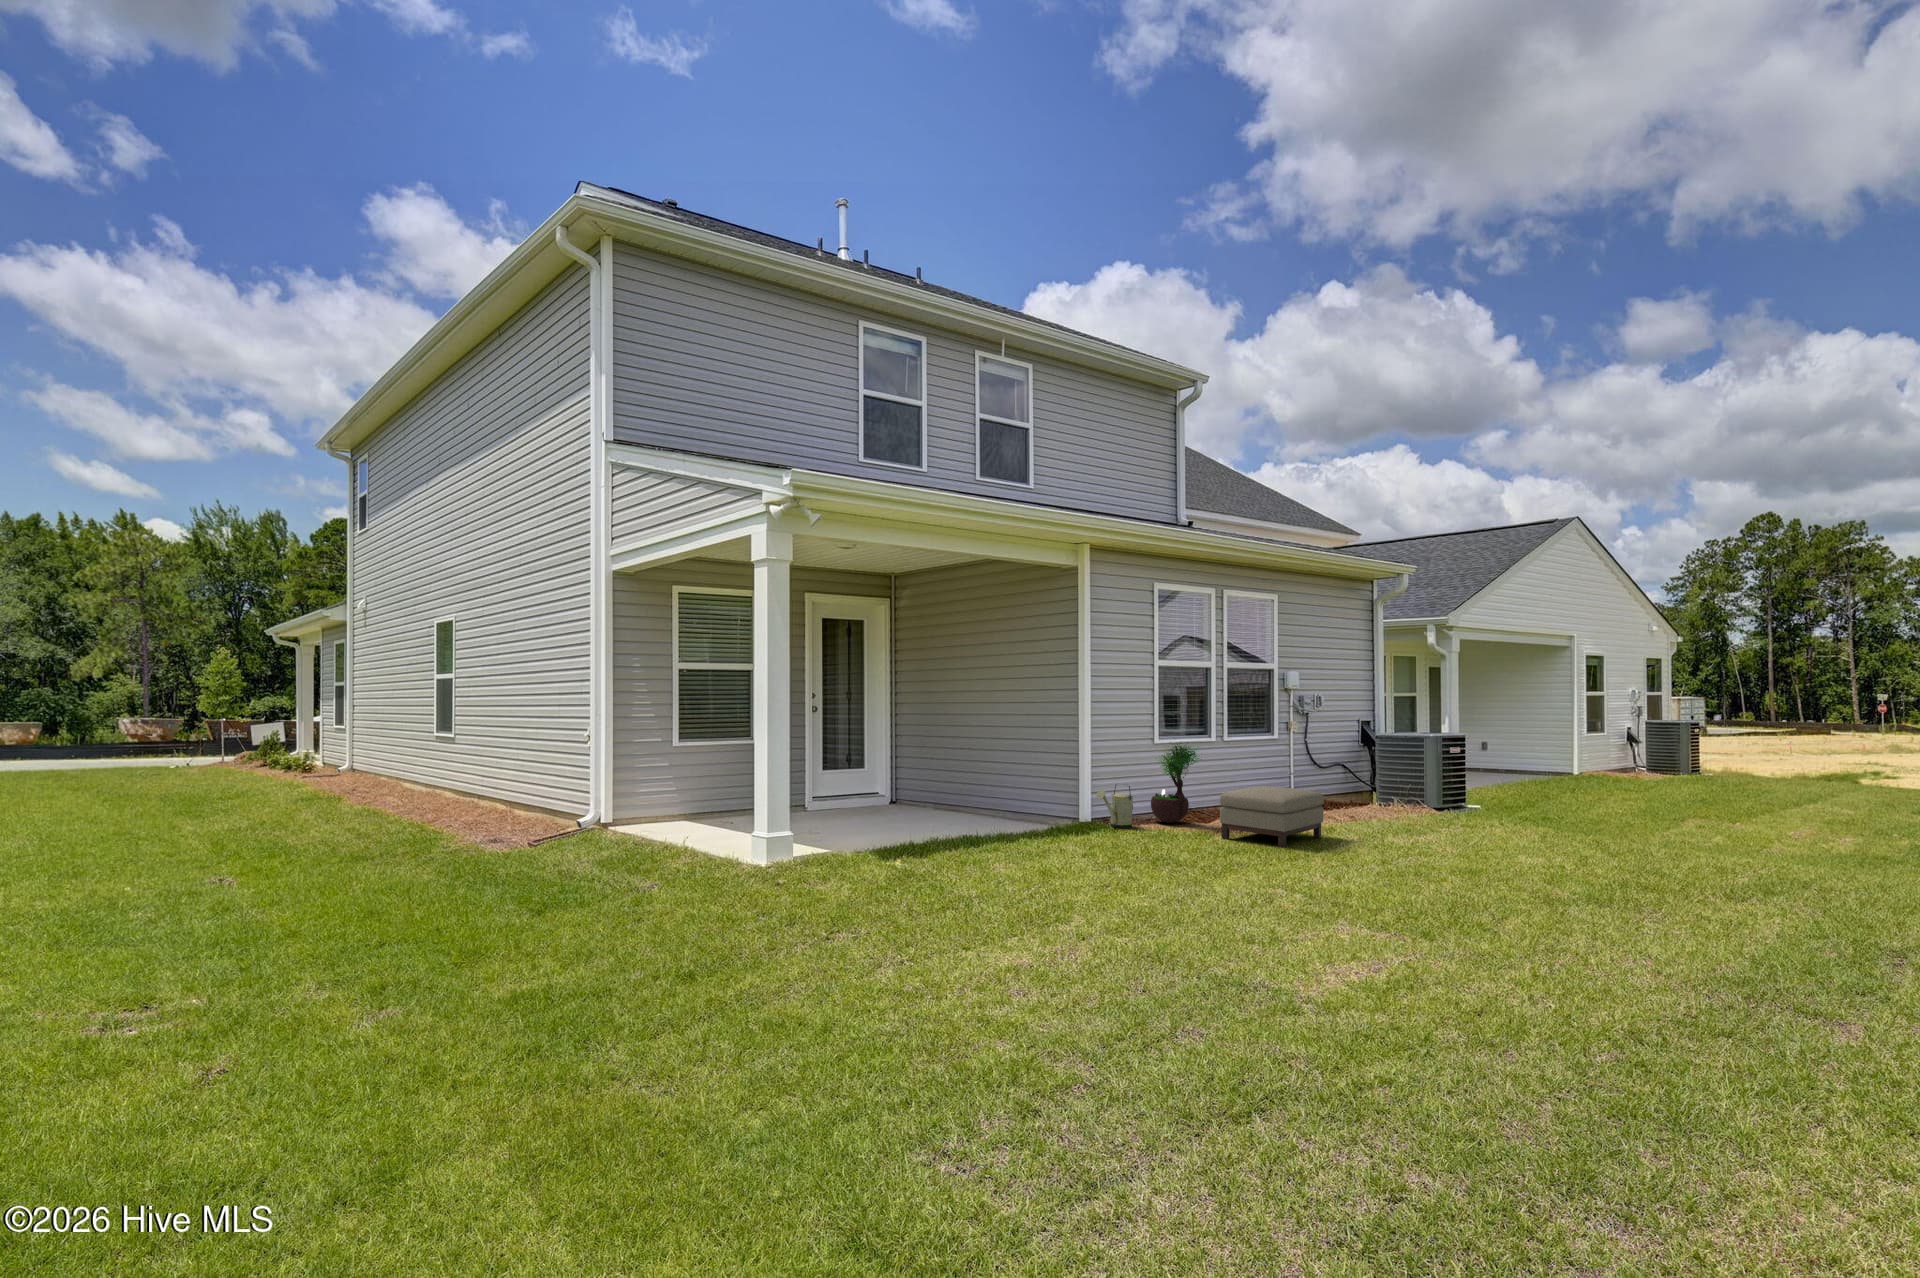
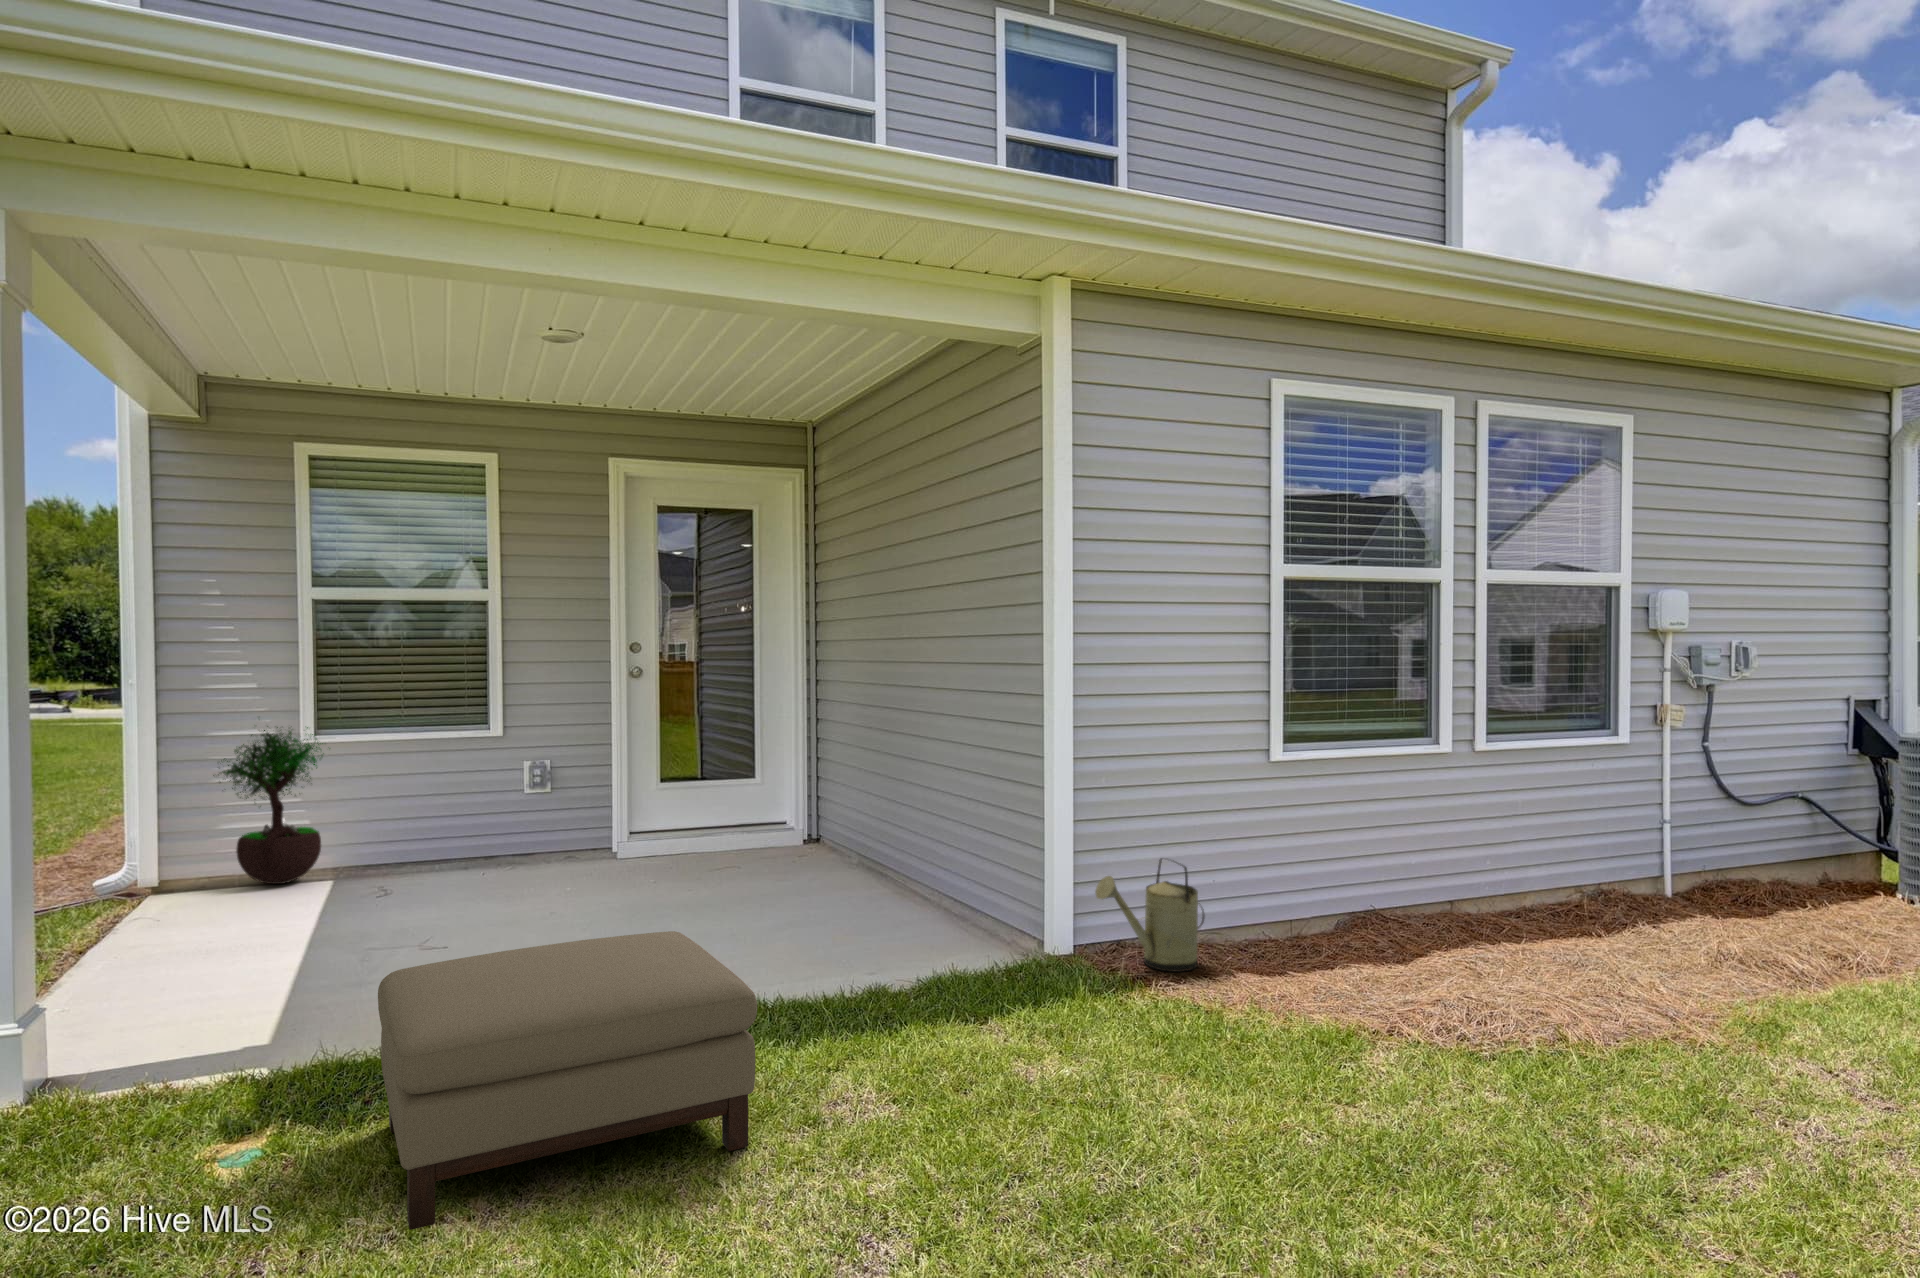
potted tree: present [1151,742,1202,823] -> present [213,726,324,884]
ottoman: present [1220,786,1324,847] -> present [378,931,757,1230]

